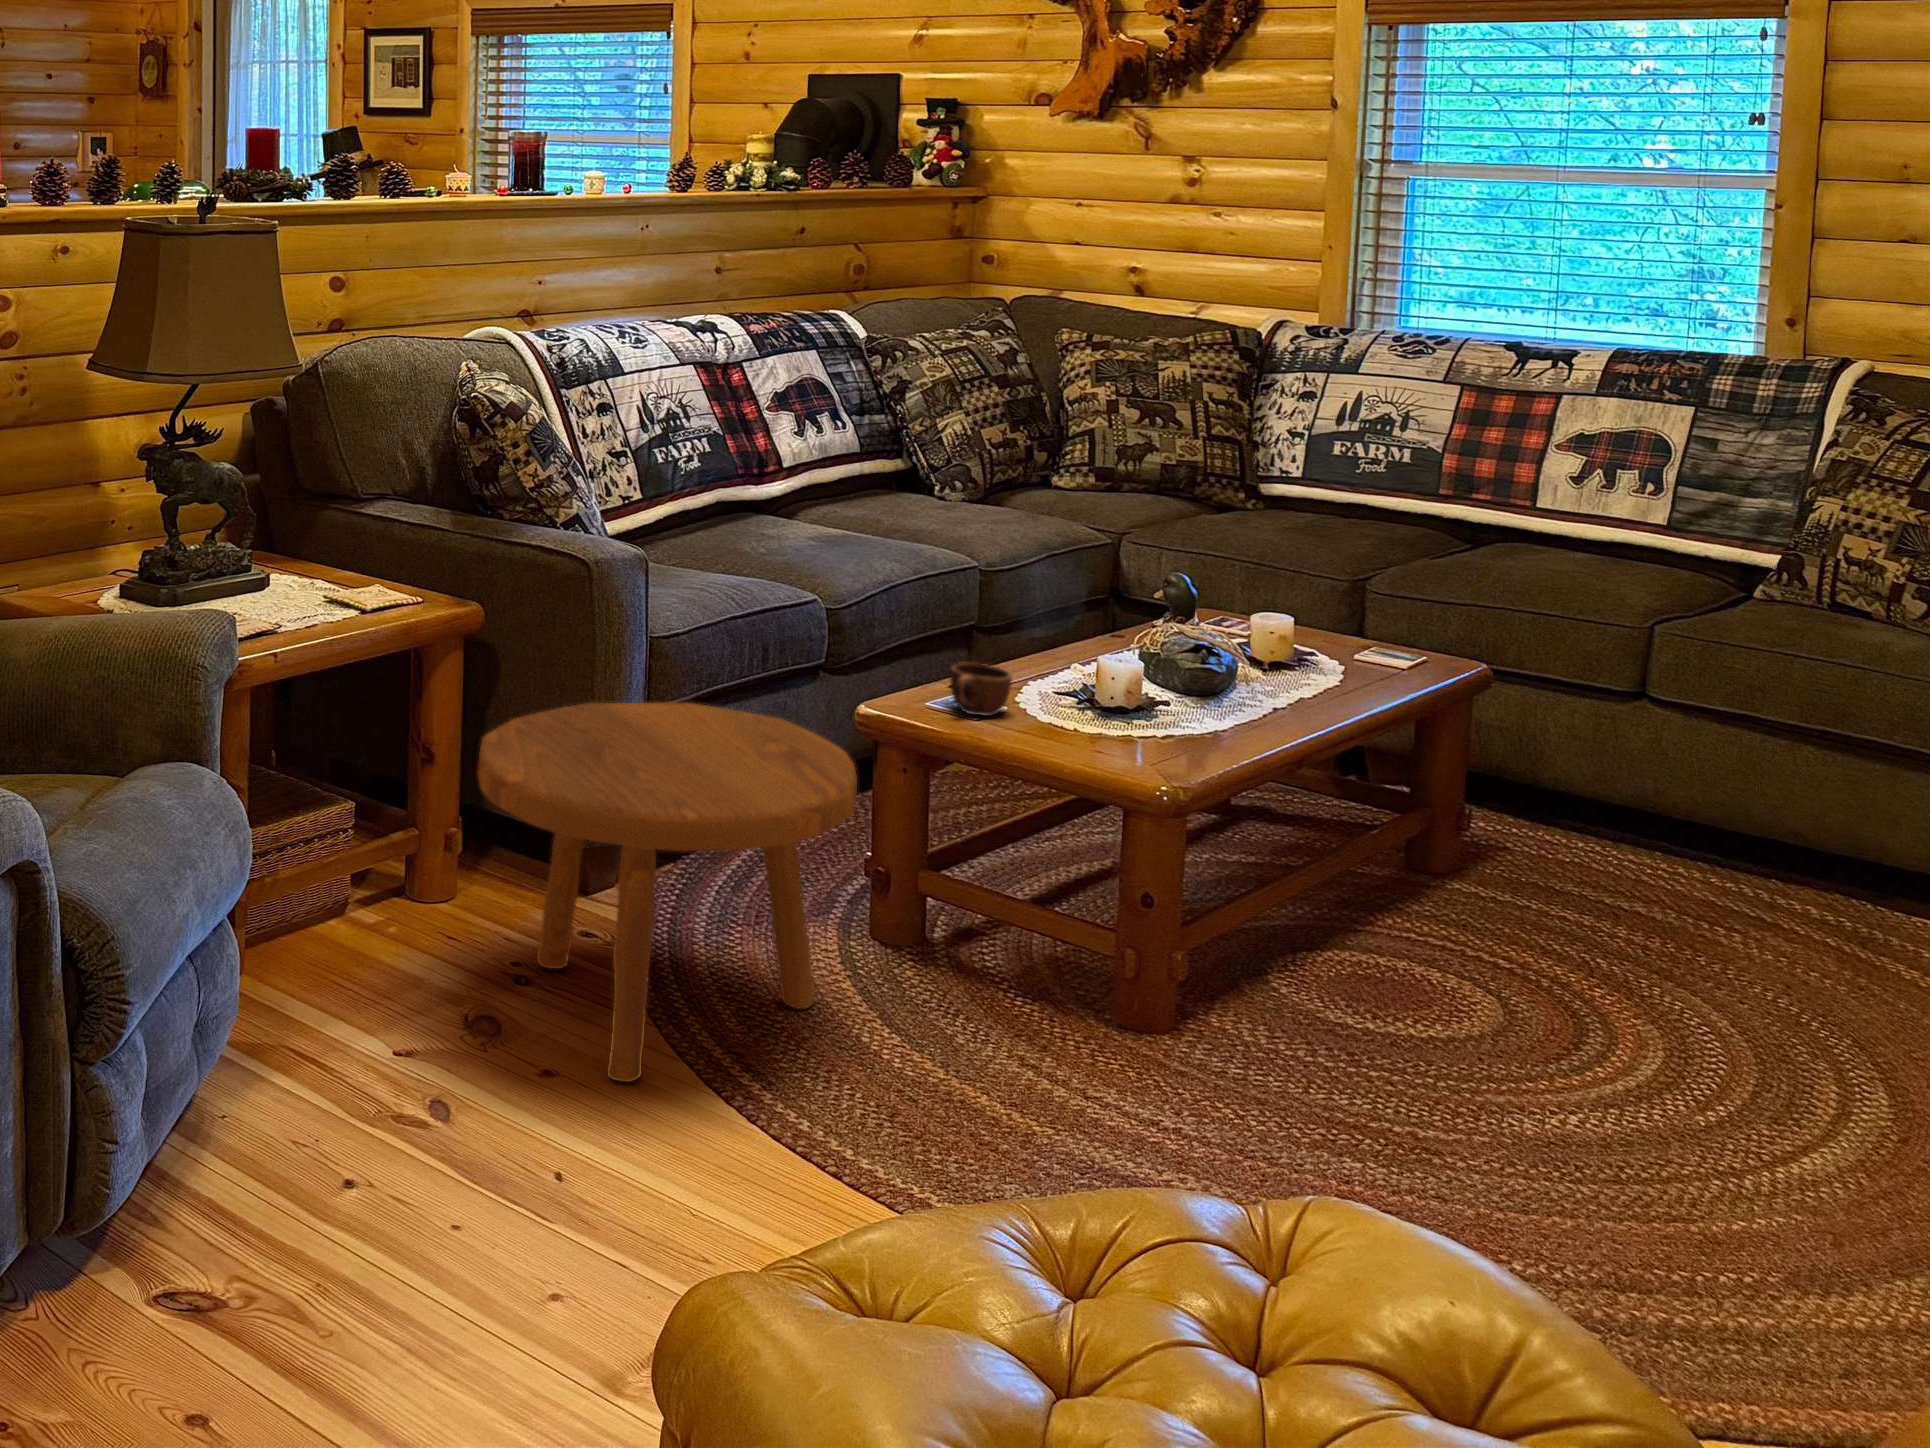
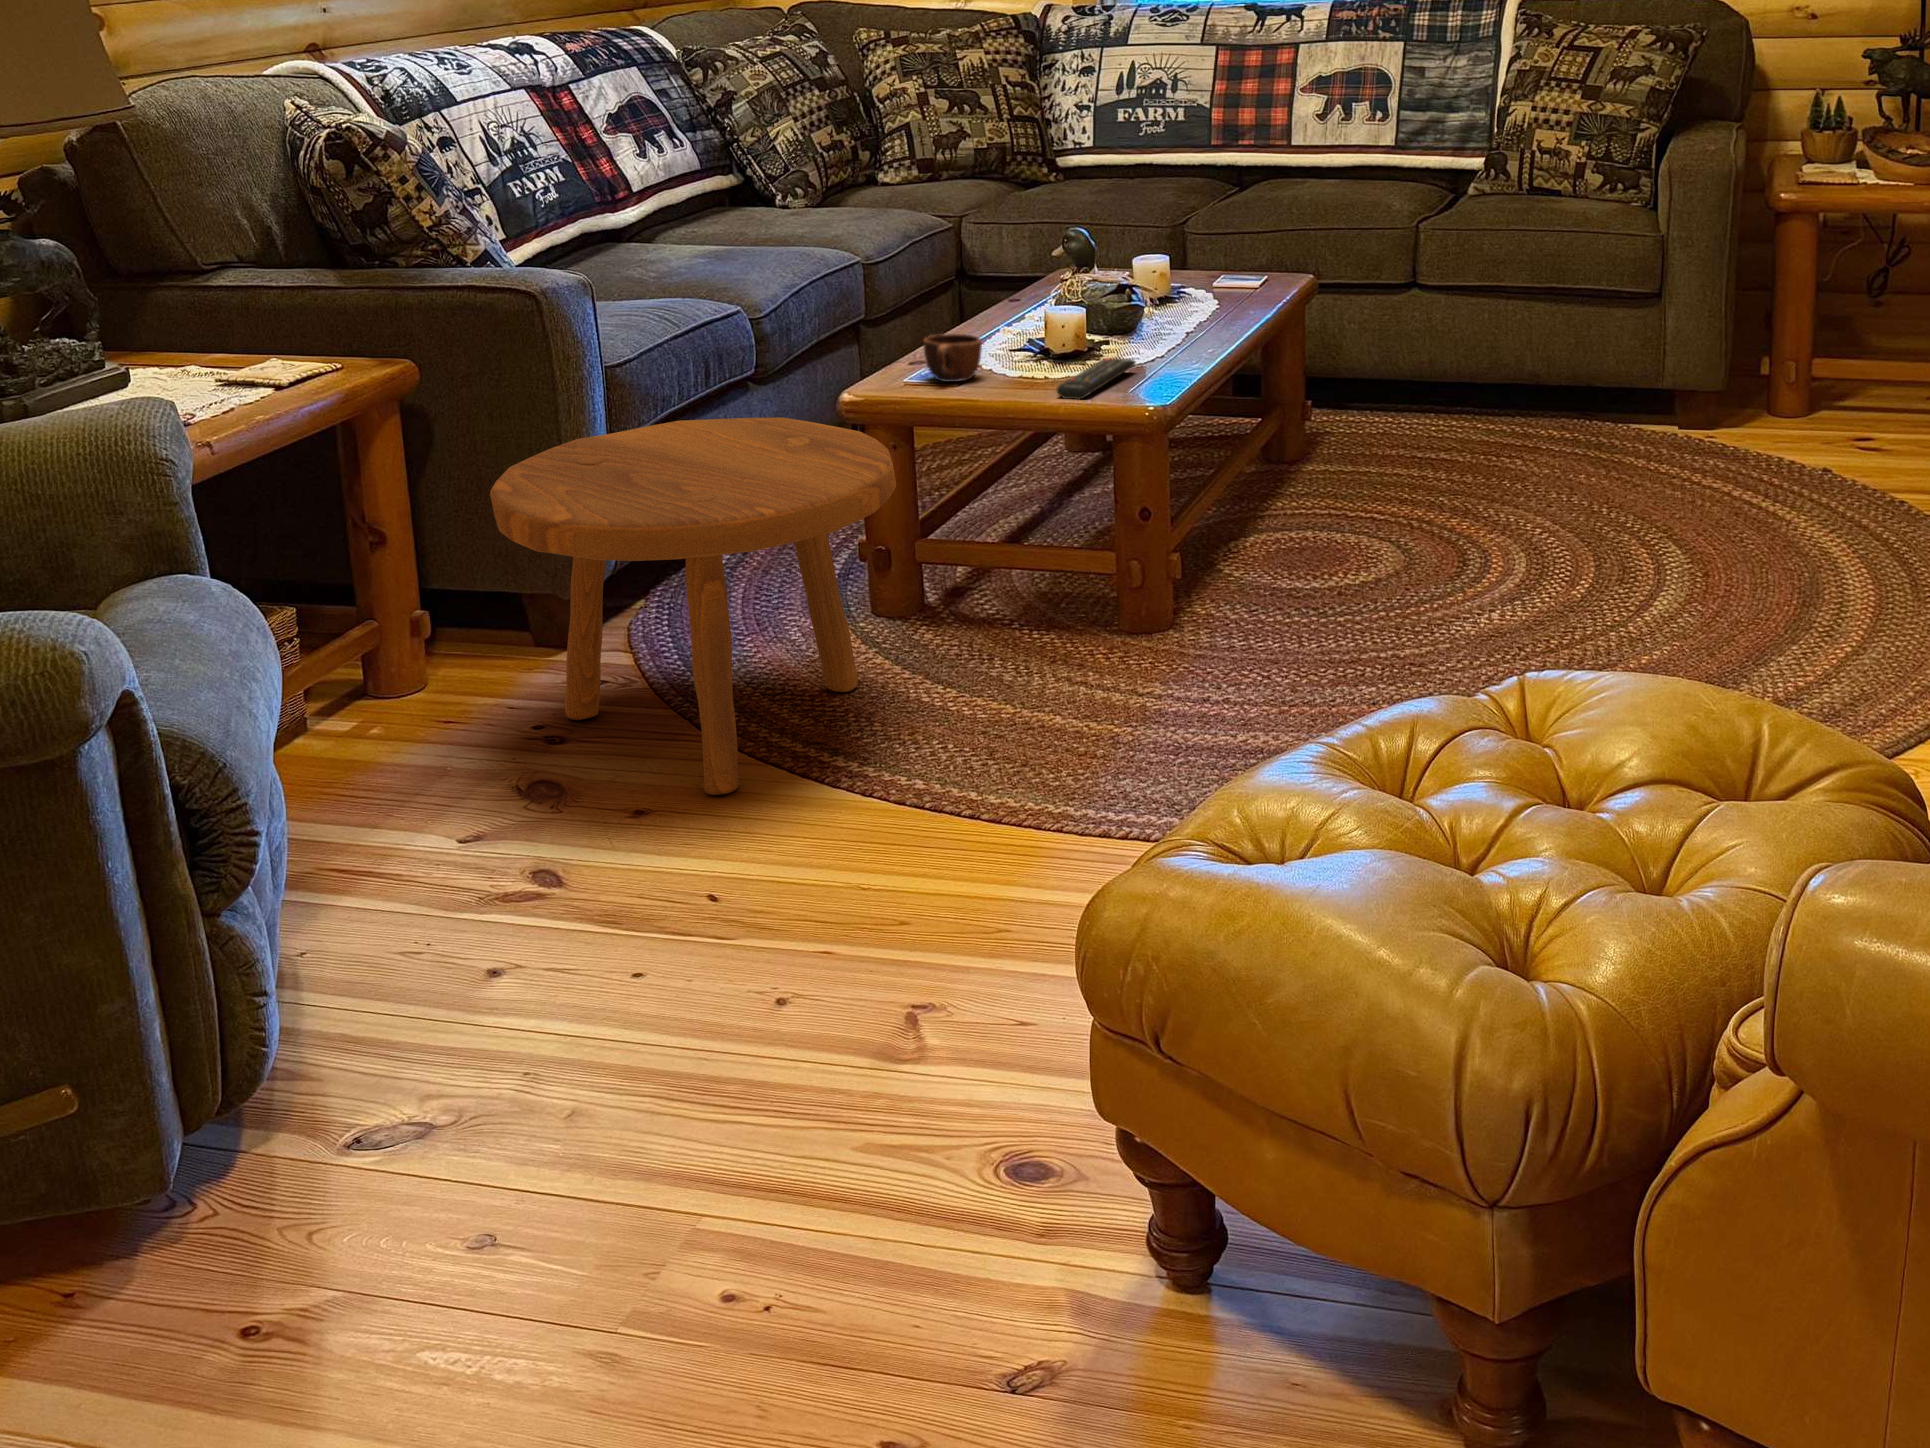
remote control: none [1064,721,1176,762] -> present [1057,358,1136,399]

